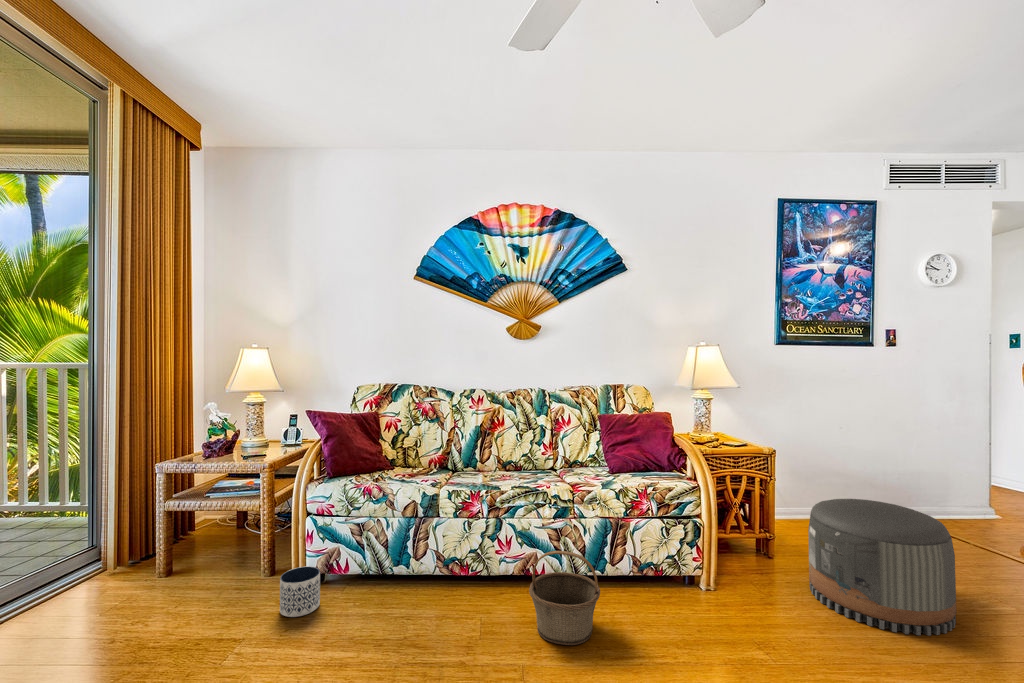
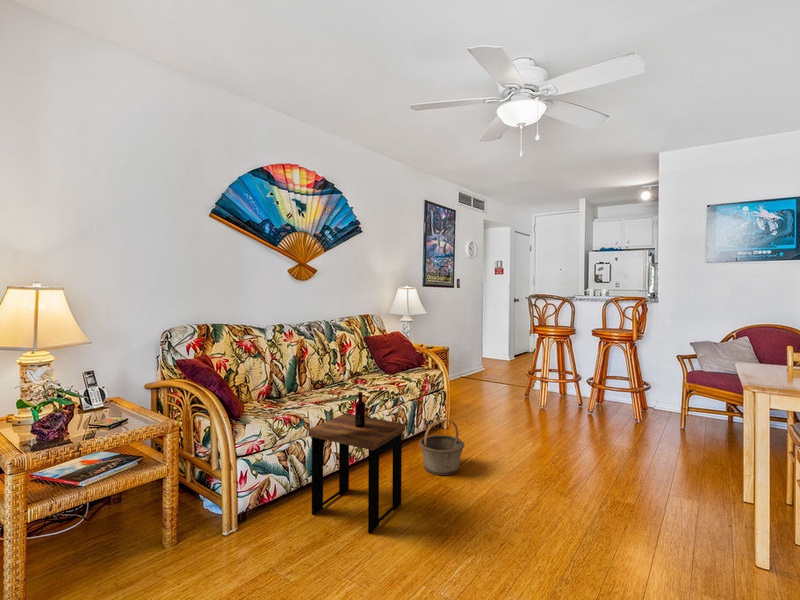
side table: none [348,475,435,655] -> present [308,392,405,533]
pouf: present [808,499,956,636] -> none [483,367,540,422]
planter: present [280,566,320,617] -> none [249,498,286,548]

